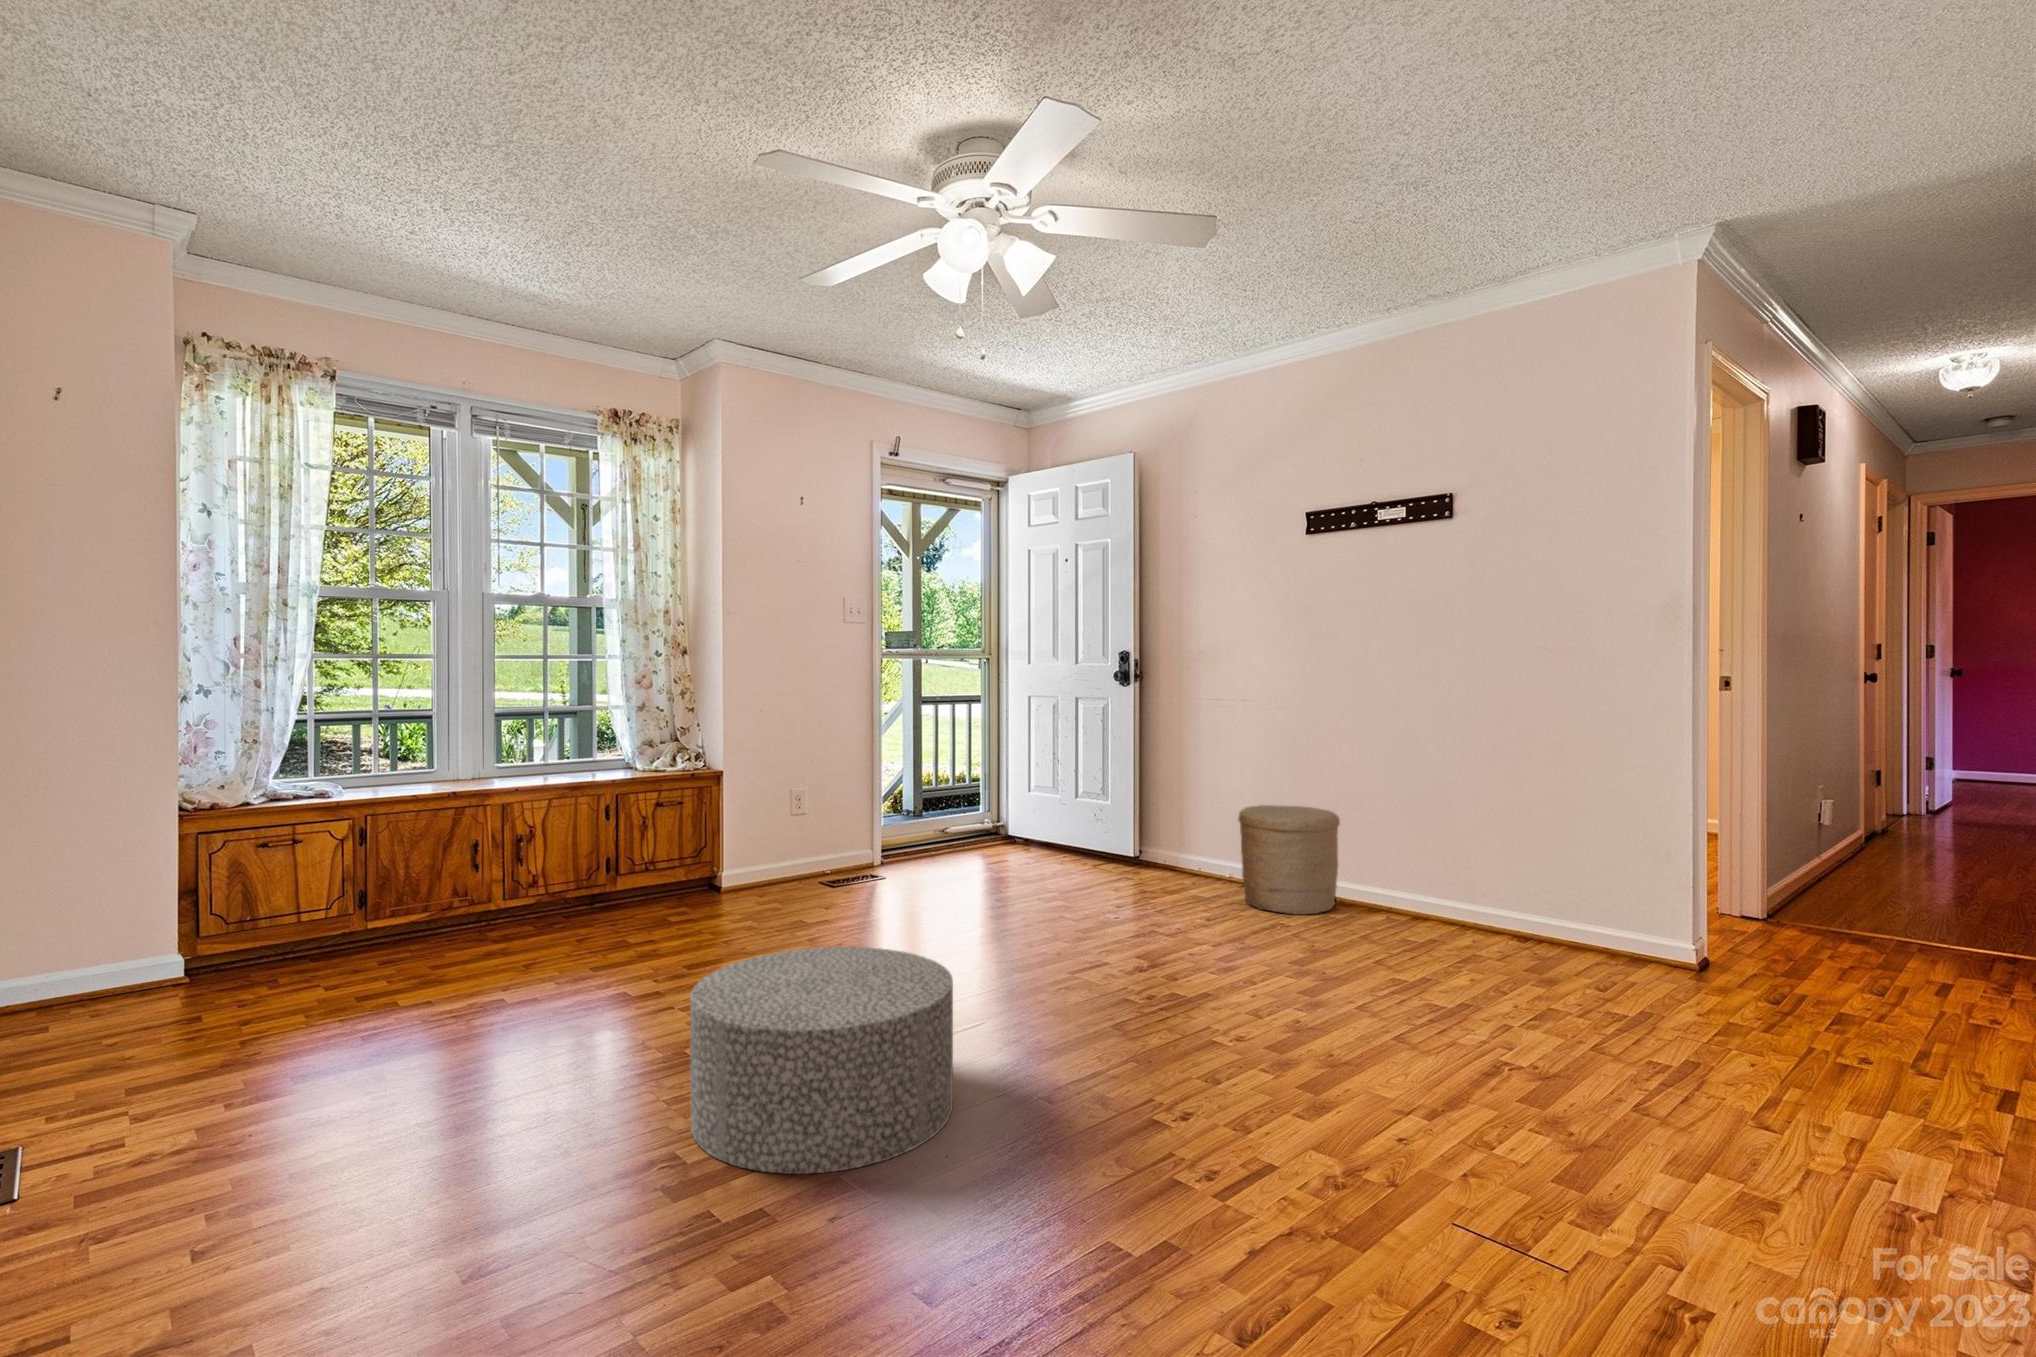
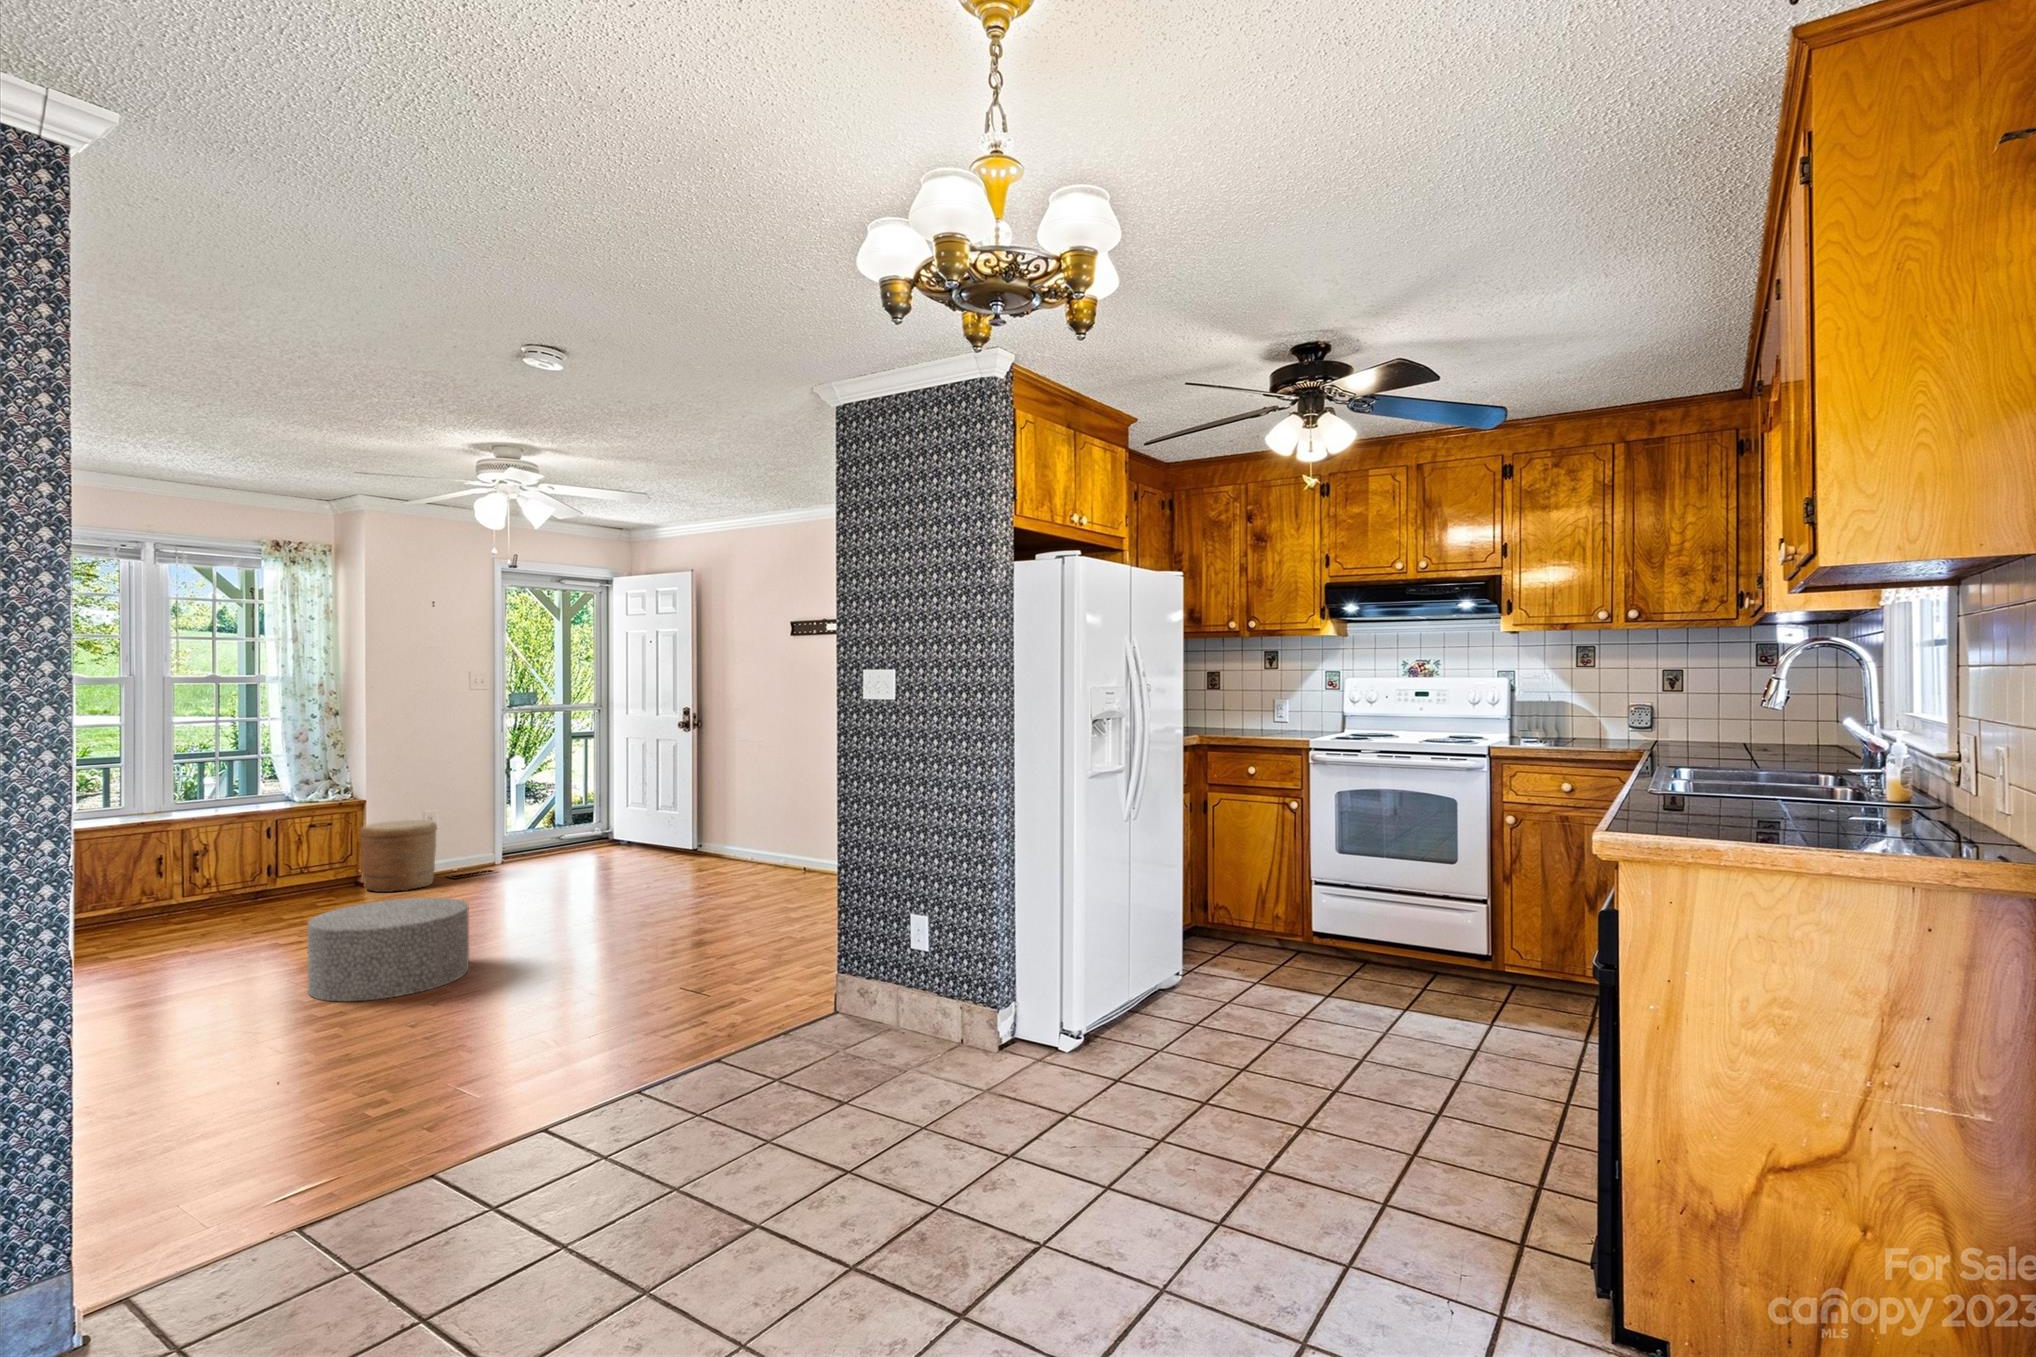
woven basket: present [1238,805,1340,915] -> present [360,820,437,892]

